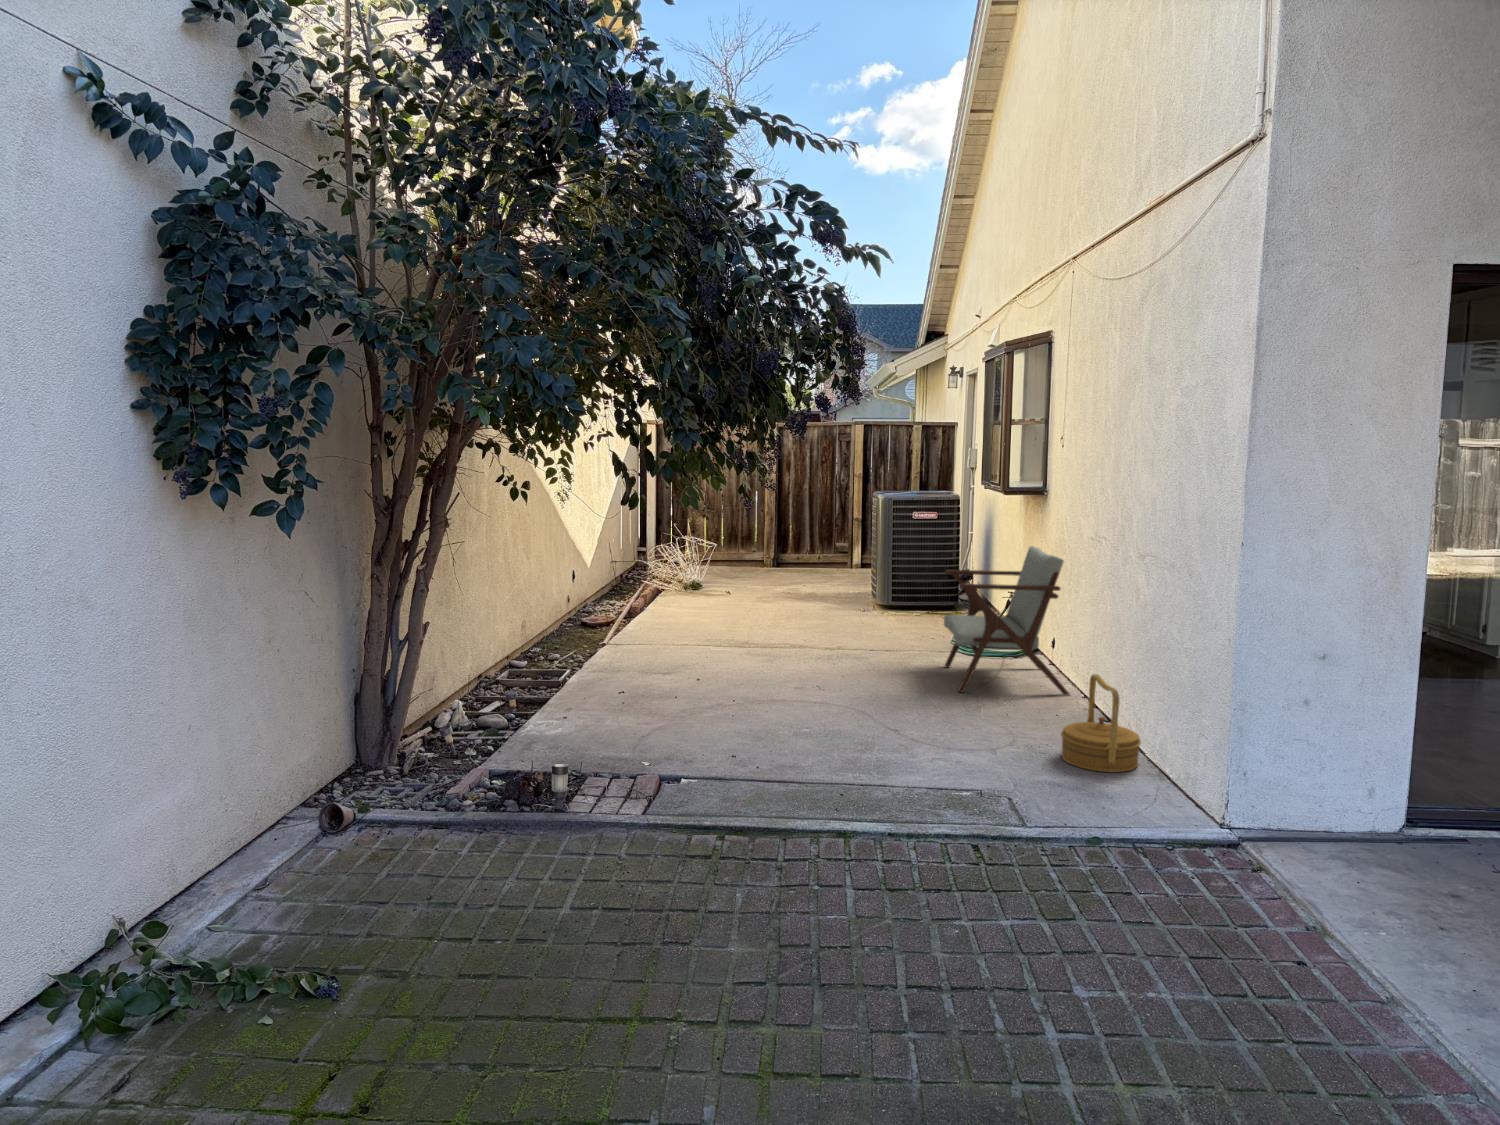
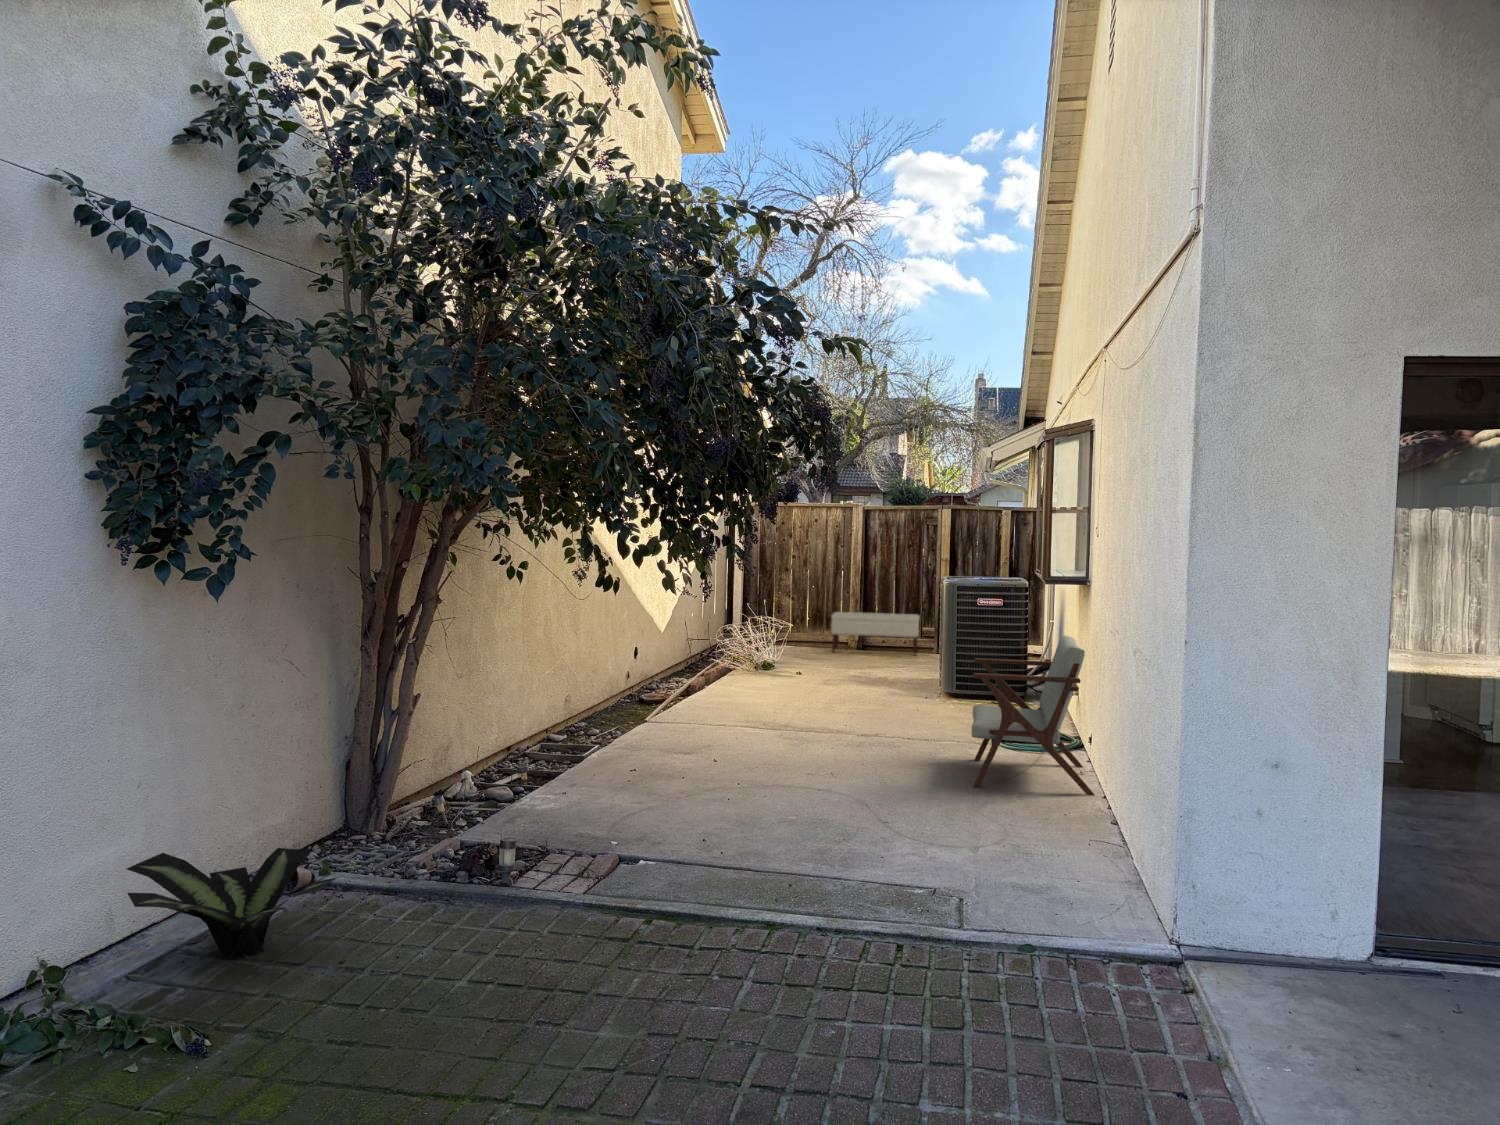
bench: none [750,529,836,570] -> present [831,612,920,655]
woven basket: present [1061,674,1141,772] -> none [1043,772,1128,879]
potted plant: none [175,789,416,911] -> present [126,848,338,960]

